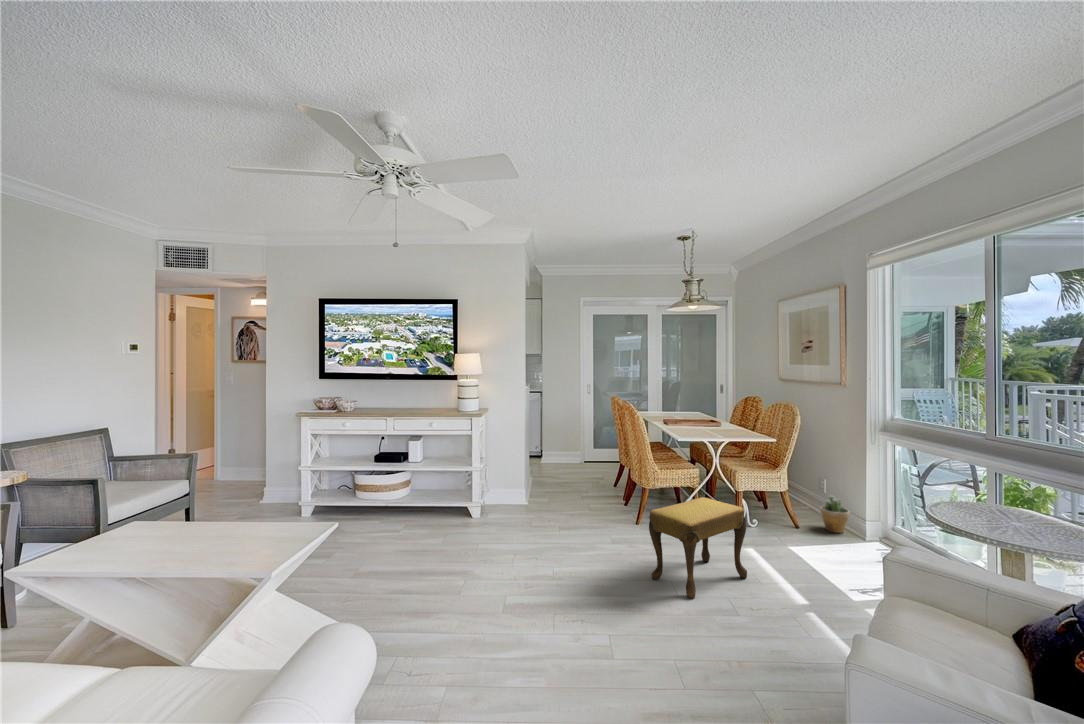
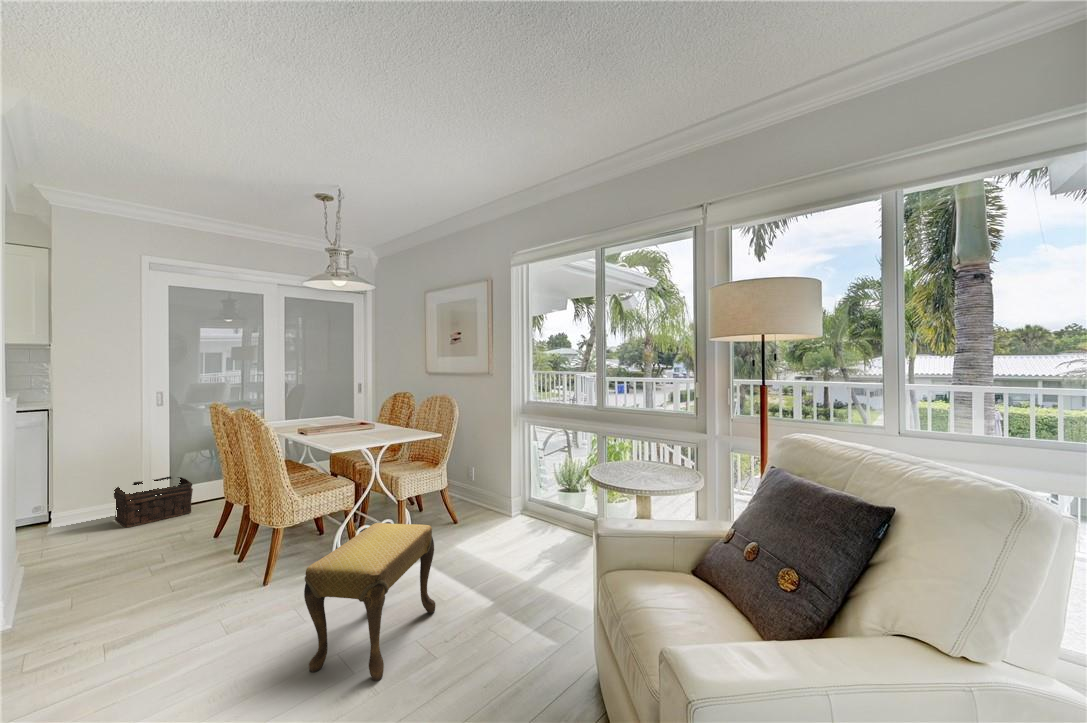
basket: none [563,444,603,472] -> present [114,476,193,527]
potted plant: present [820,496,850,533] -> none [477,484,502,521]

